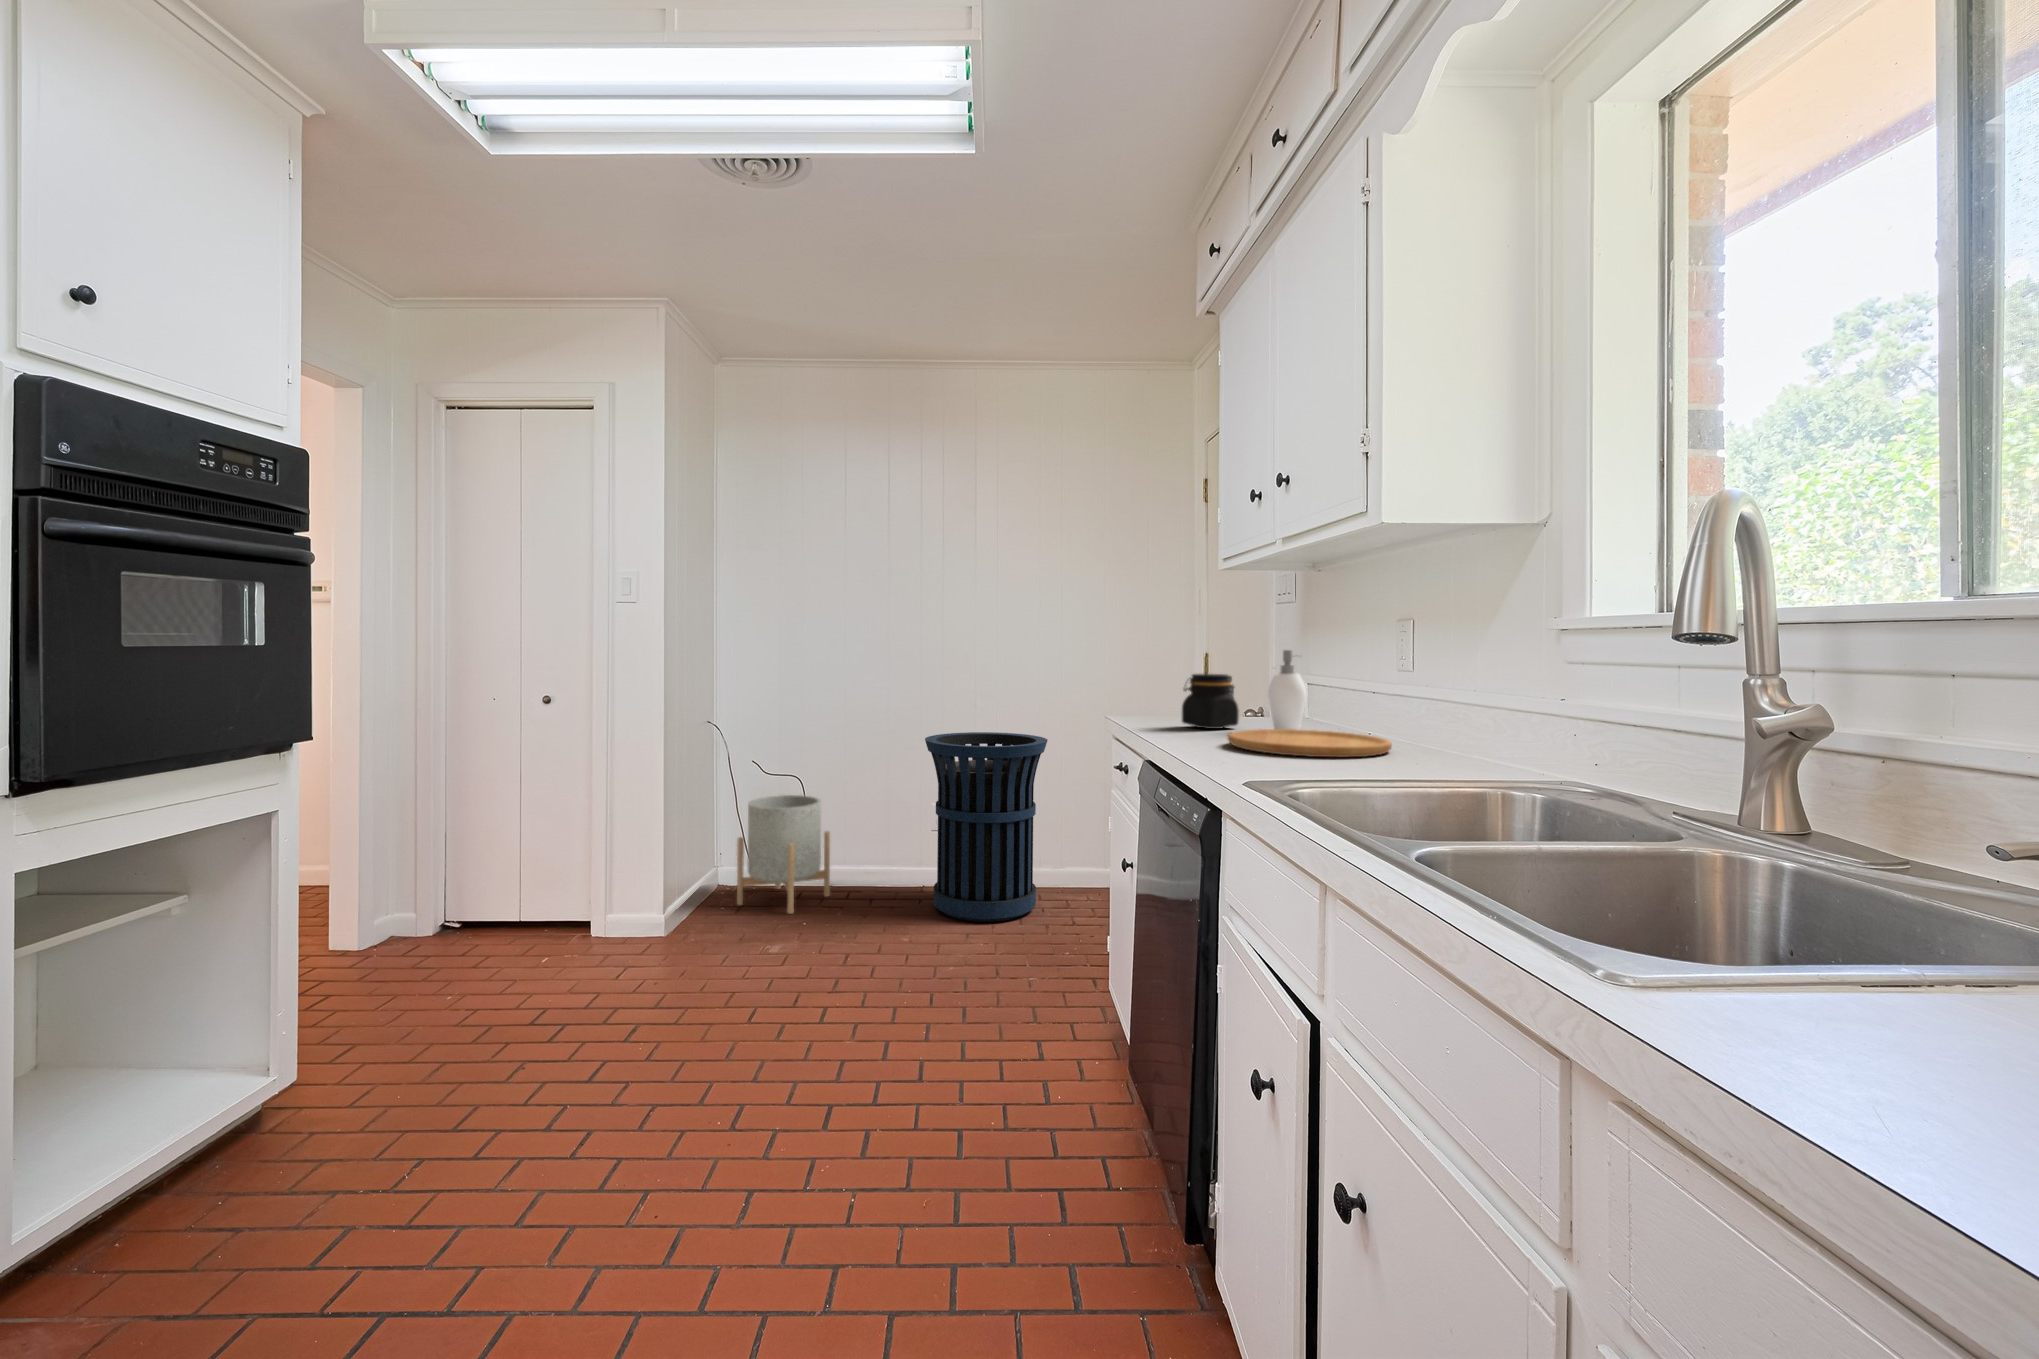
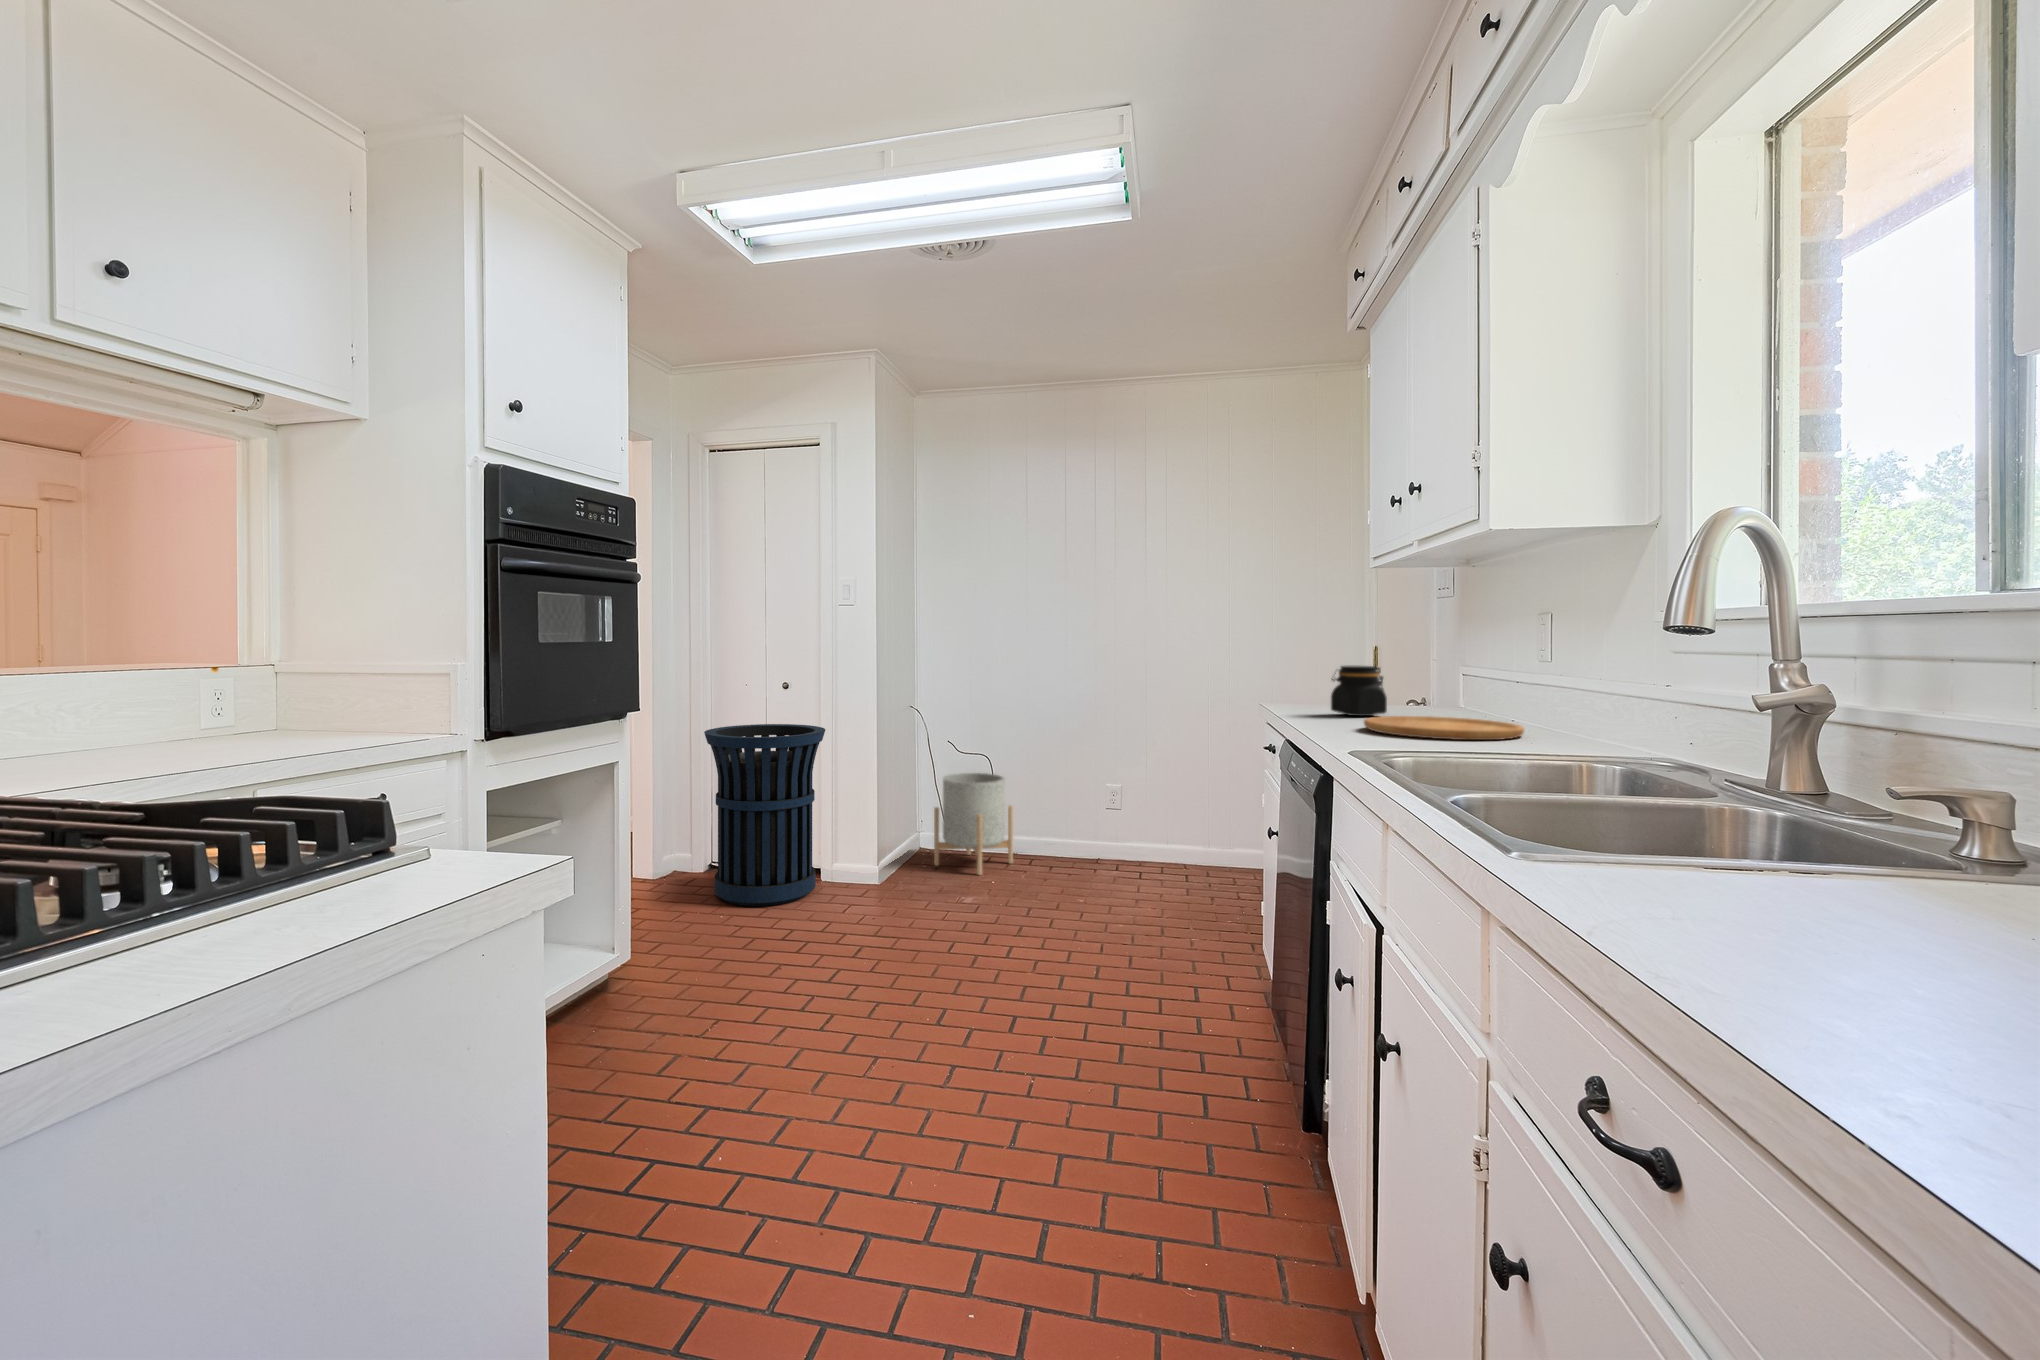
soap dispenser: present [1268,650,1306,730] -> none [1415,643,1453,720]
trash can: present [925,732,1048,922] -> present [704,724,825,906]

